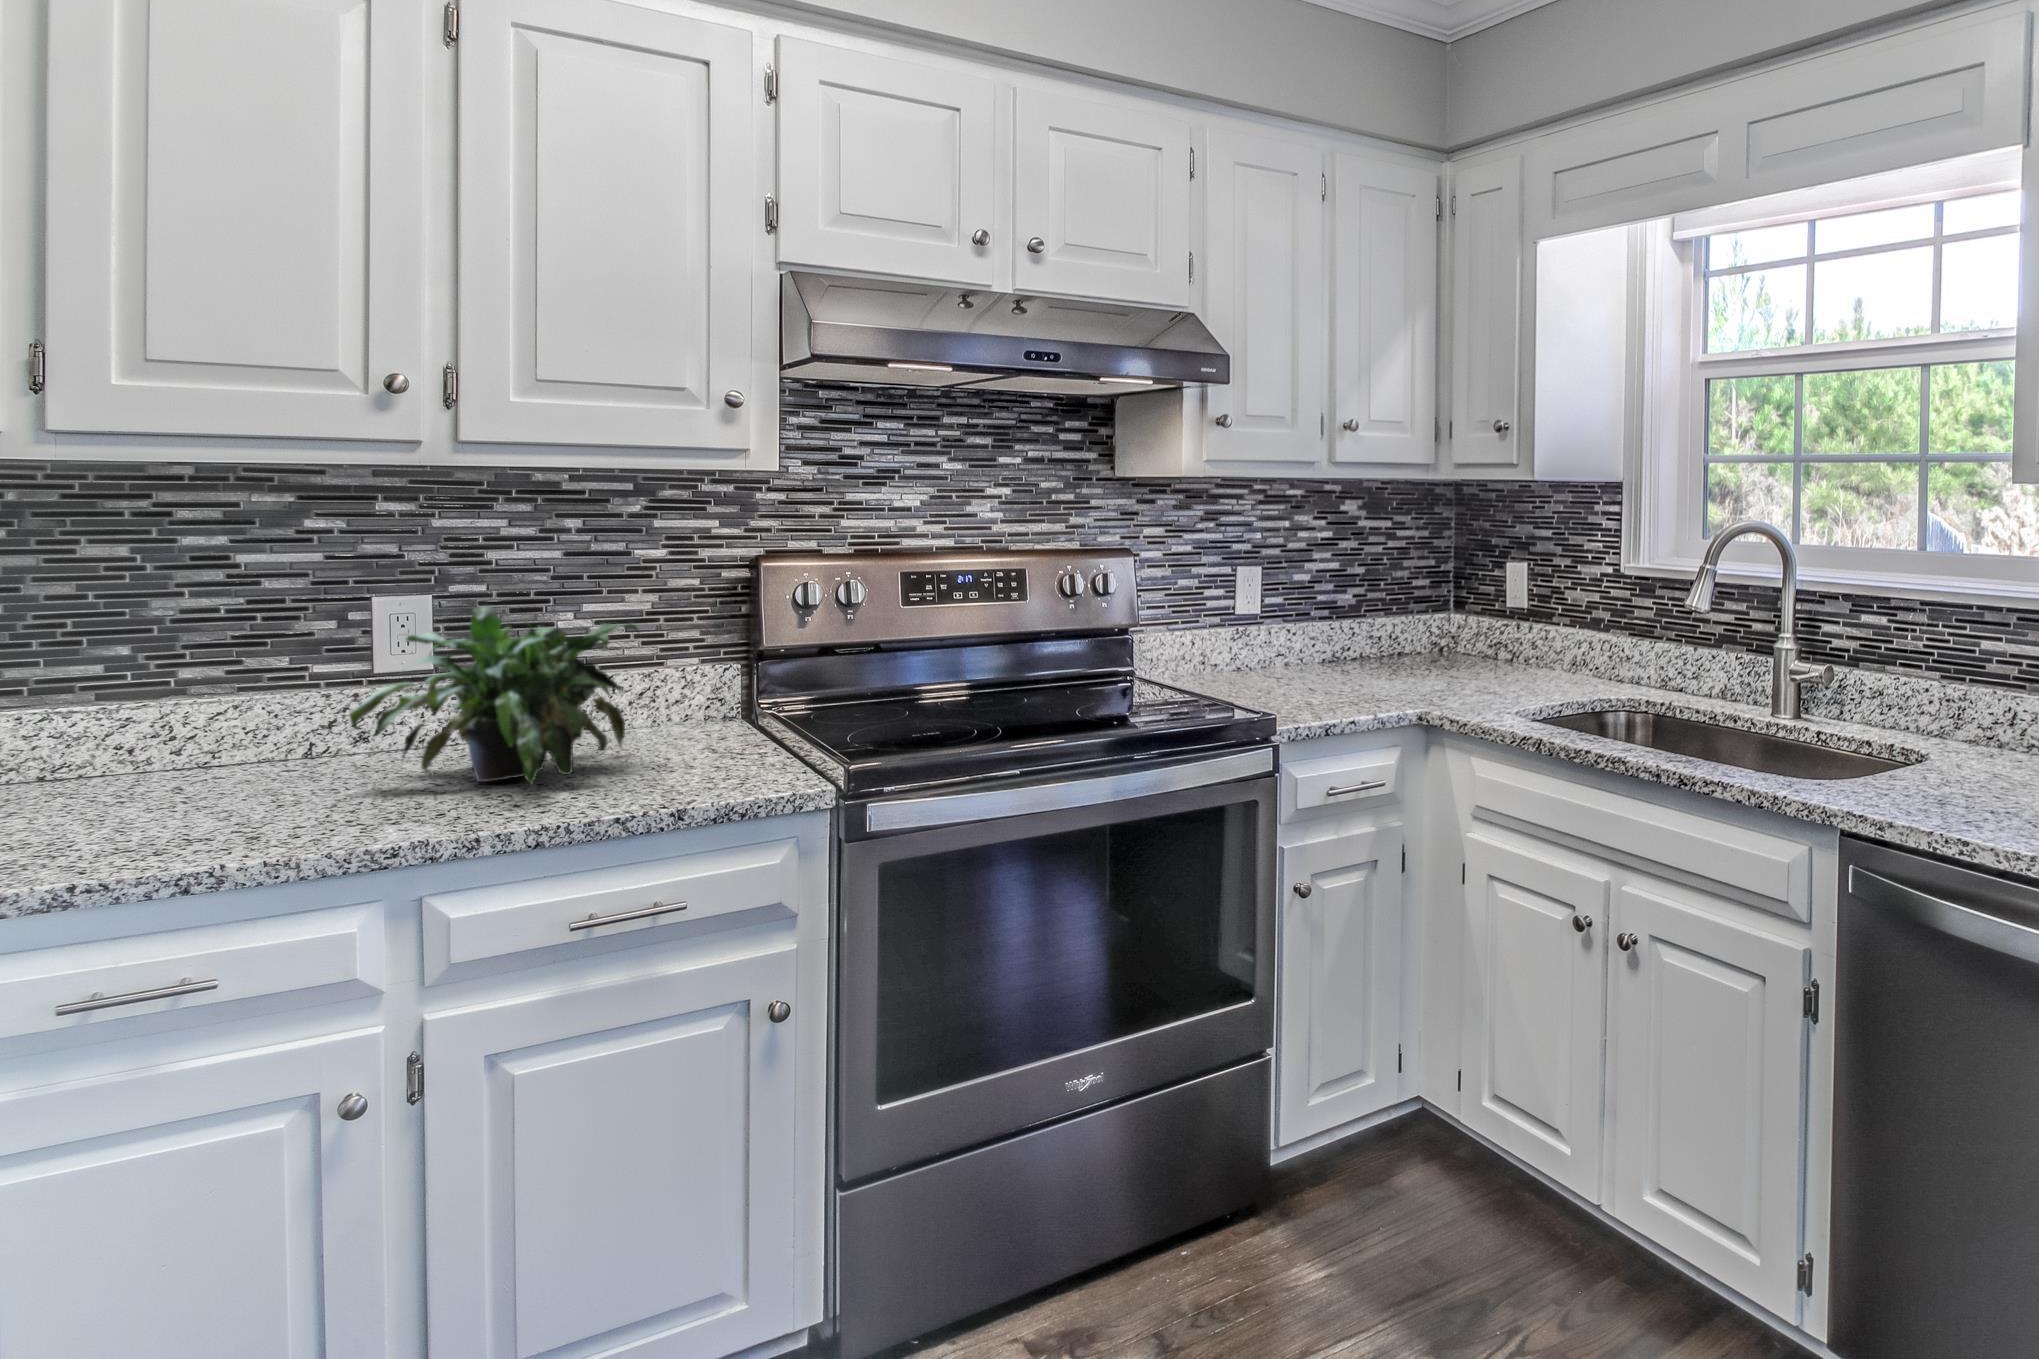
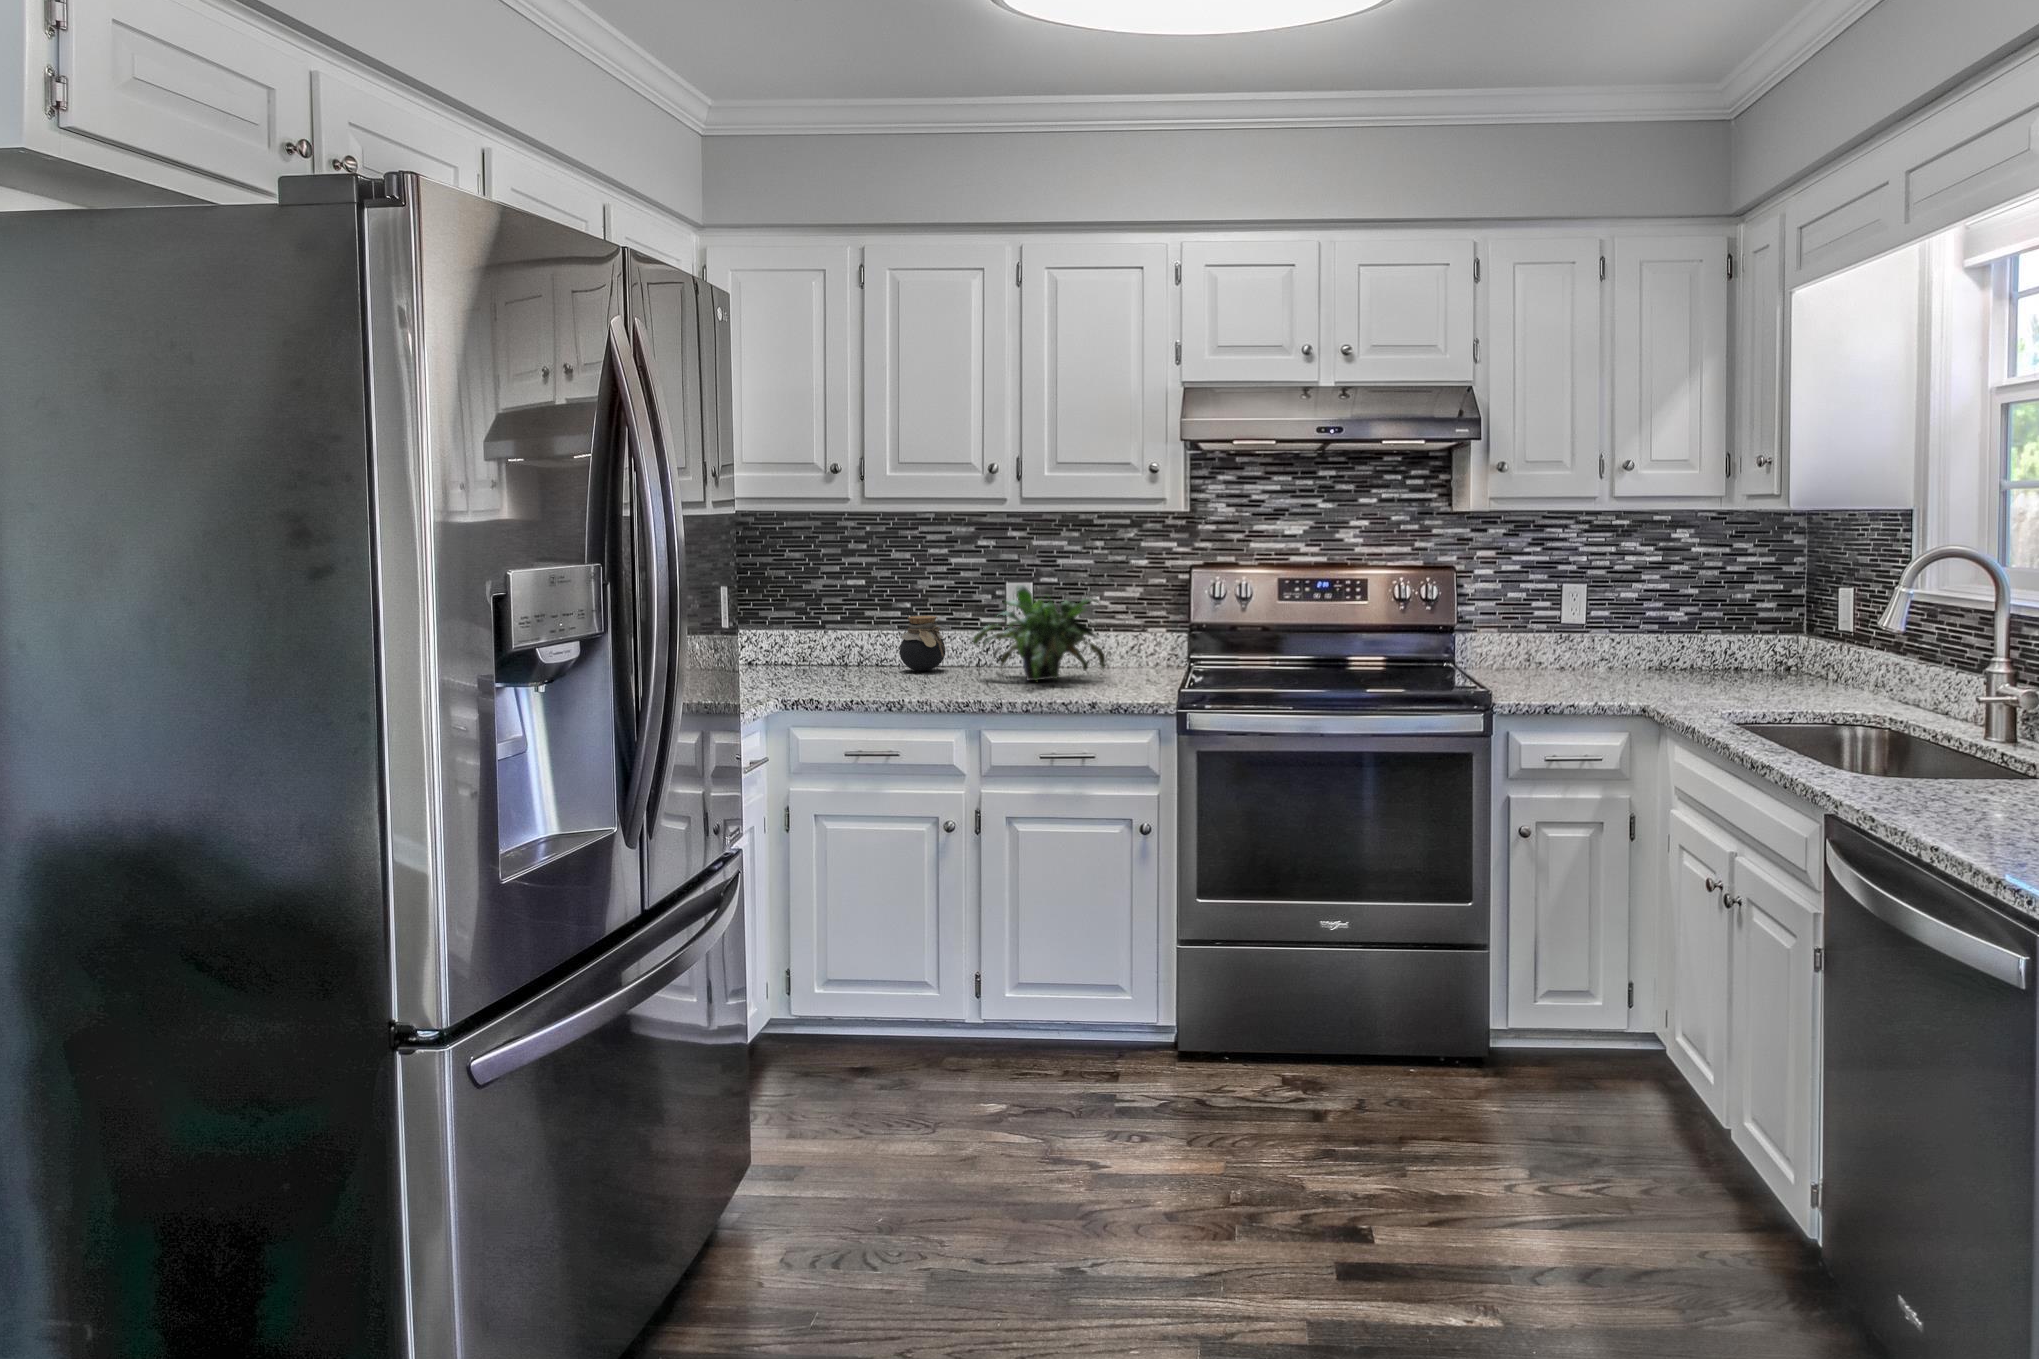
jar: none [118,674,248,789] -> present [900,616,945,671]

